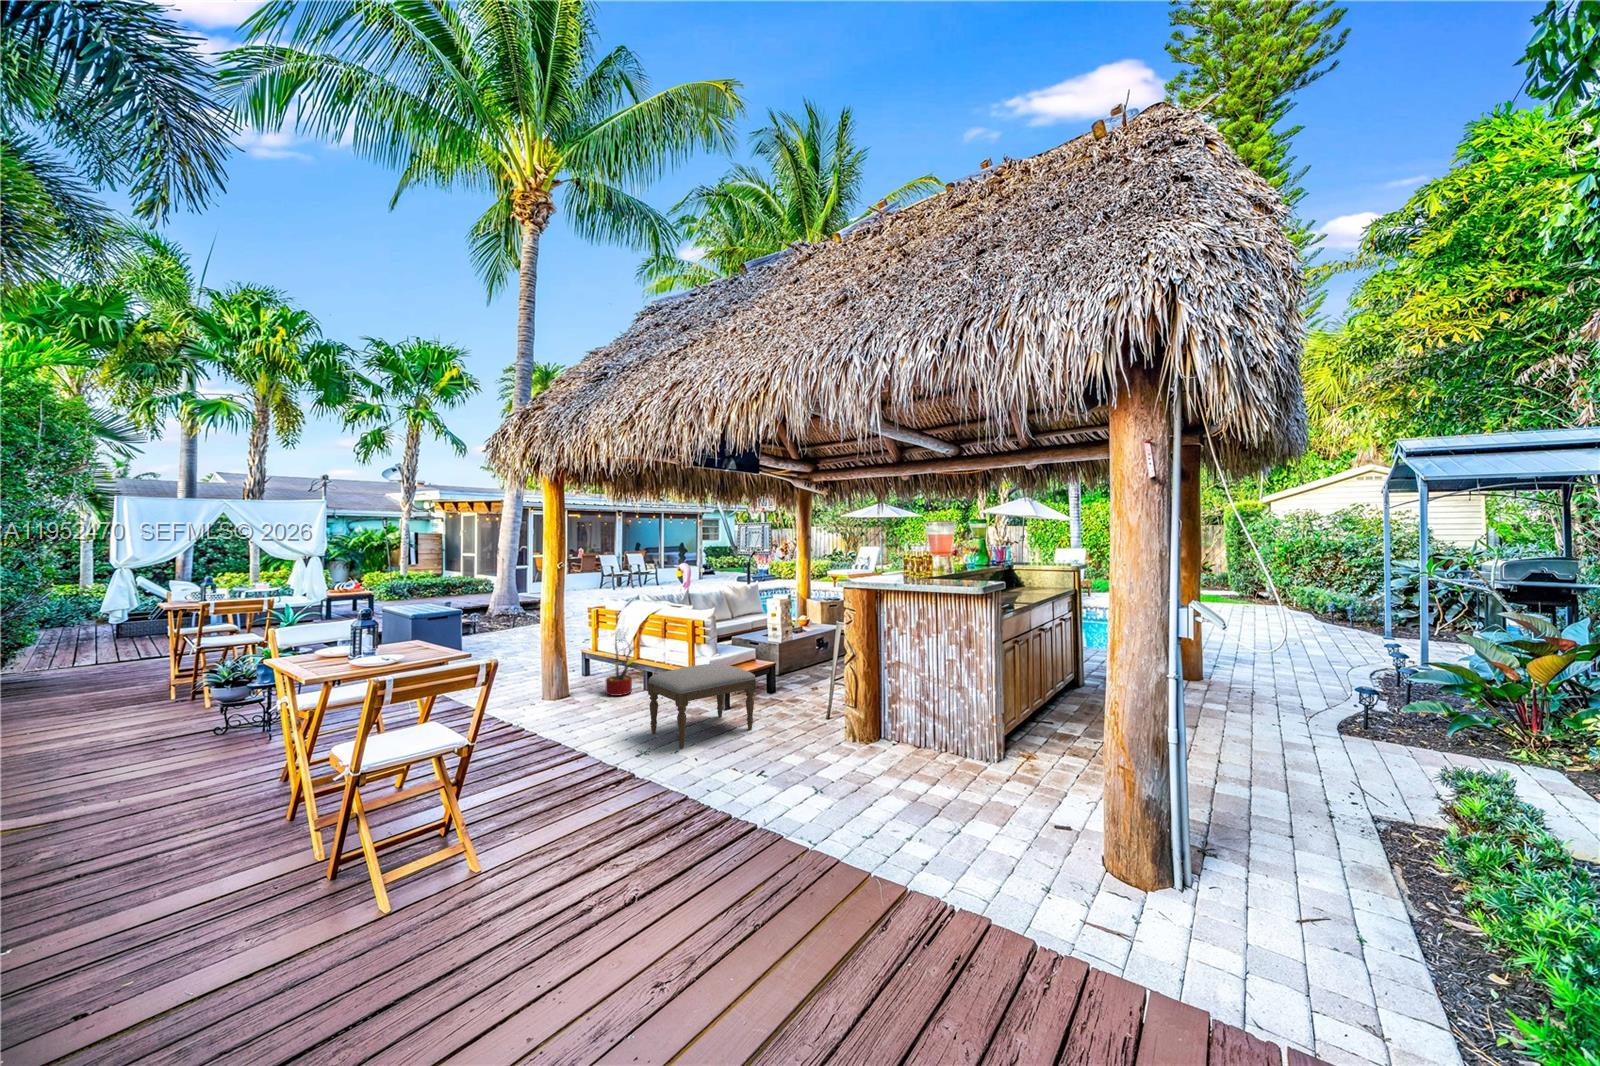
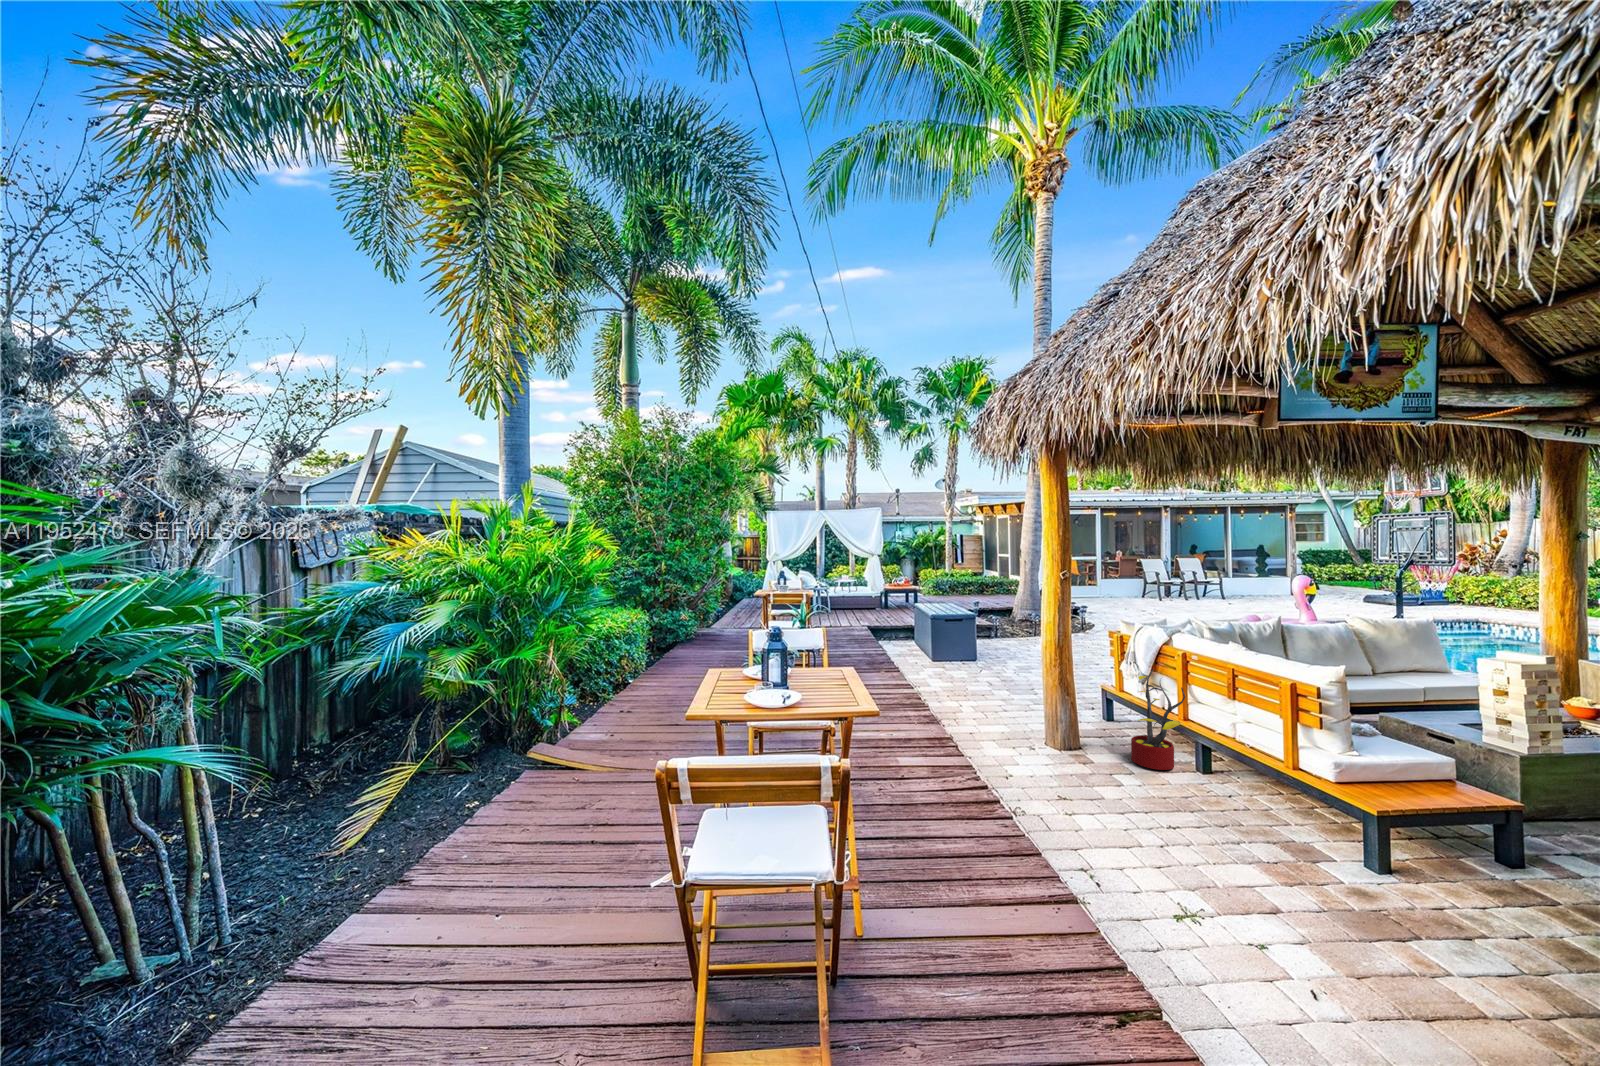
ottoman: present [648,663,756,748] -> none [1199,774,1487,964]

